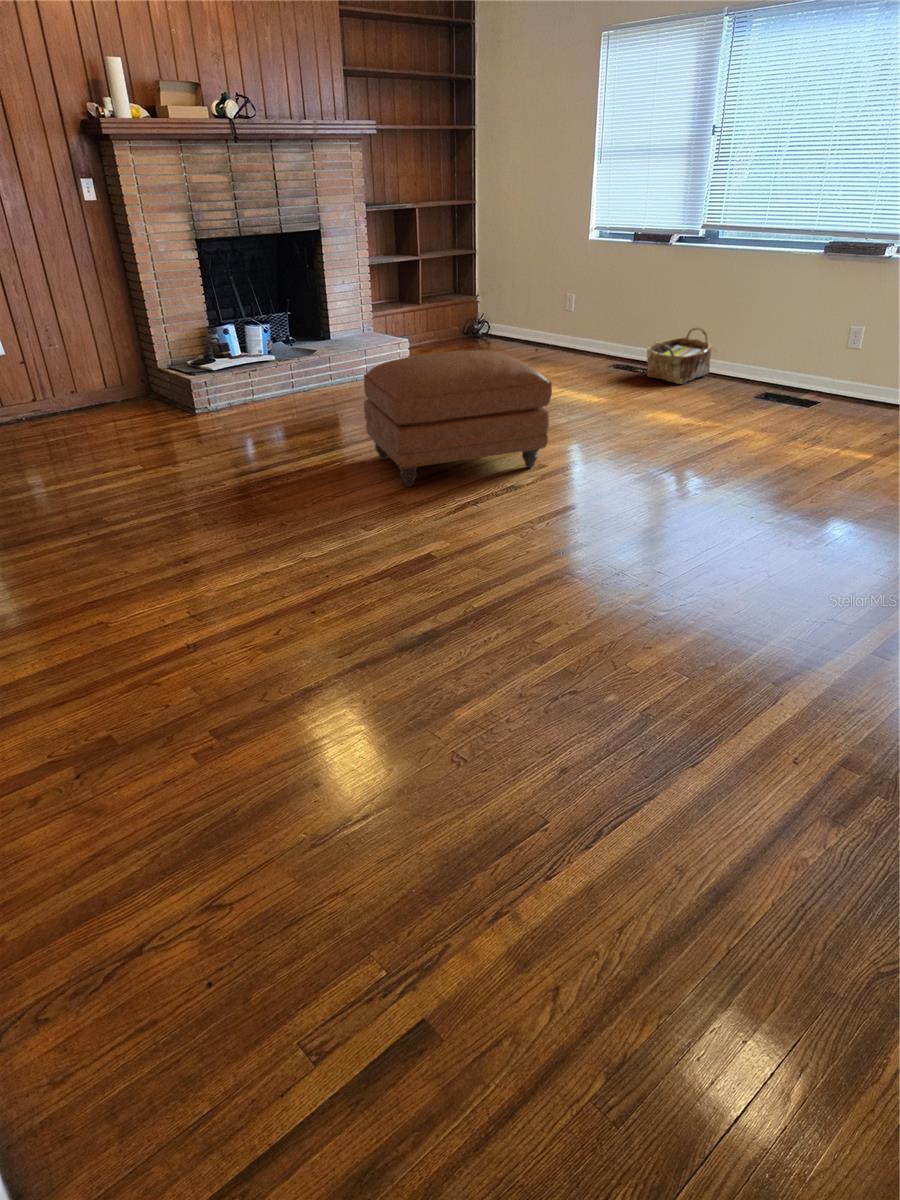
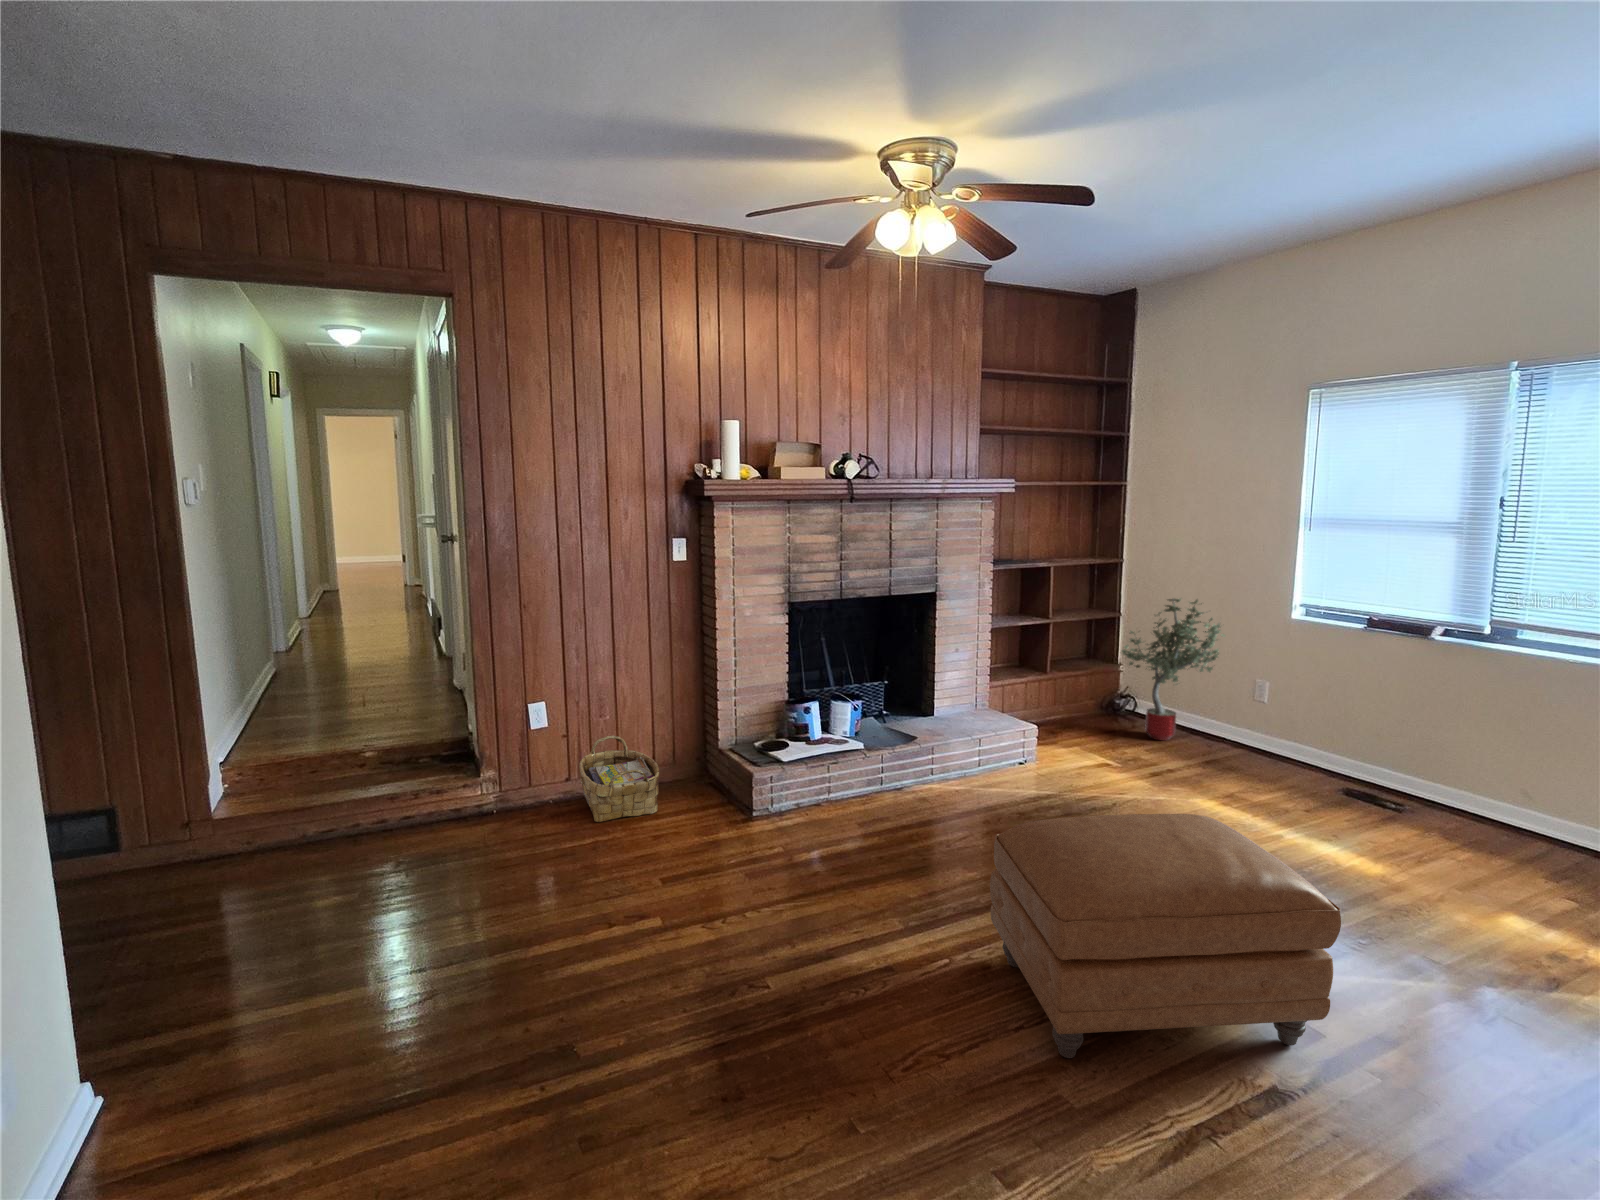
potted tree: none [473,227,545,347] -> present [1122,599,1225,741]
woven basket: present [647,328,712,384] -> present [579,736,659,822]

